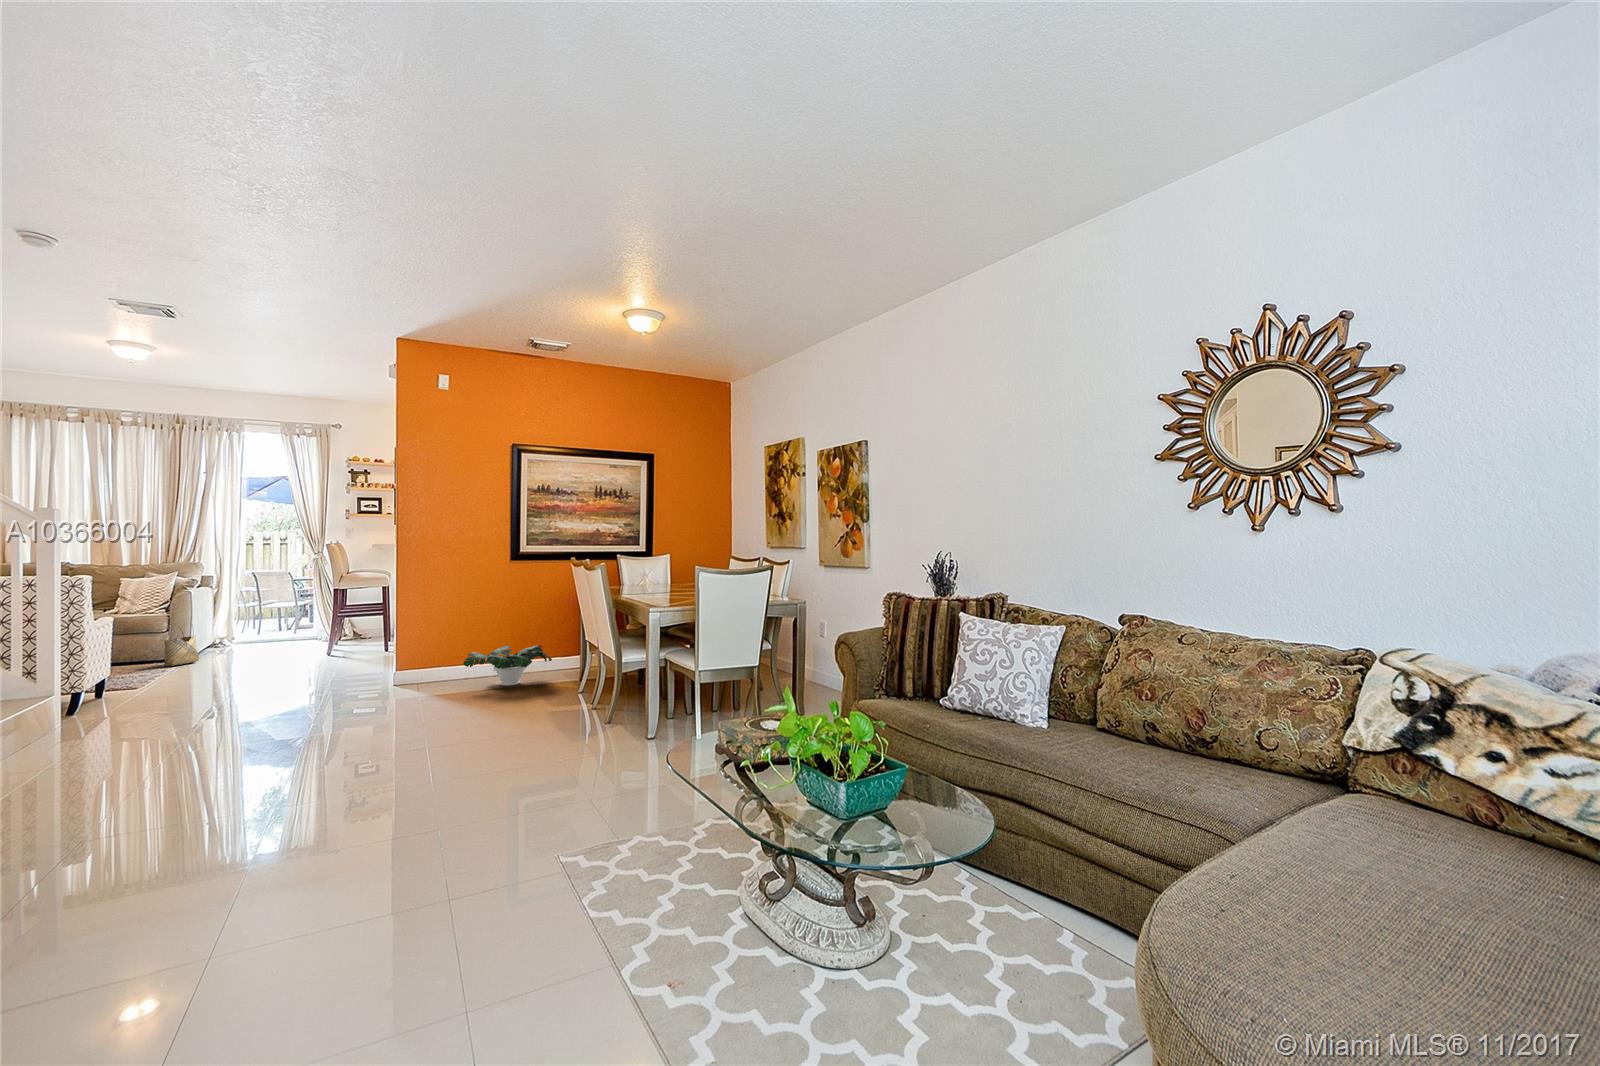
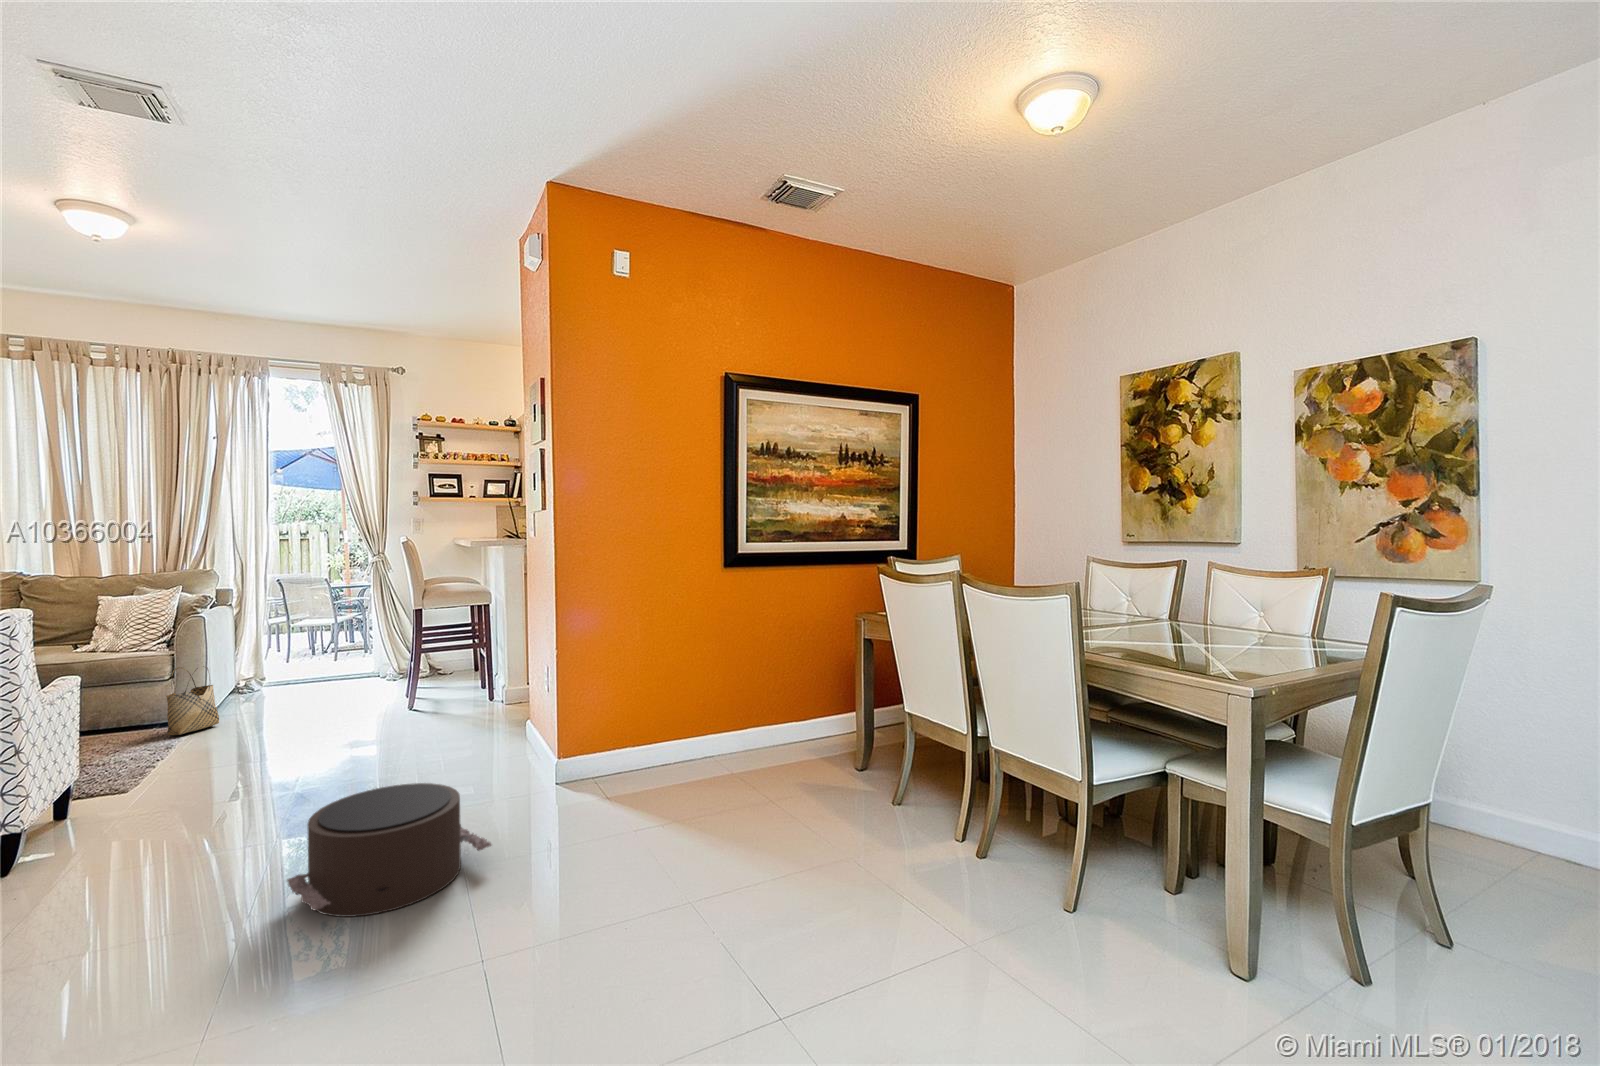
potted plant: present [464,645,552,686] -> none [679,707,815,780]
pouf: none [220,671,333,725] -> present [287,783,492,917]

